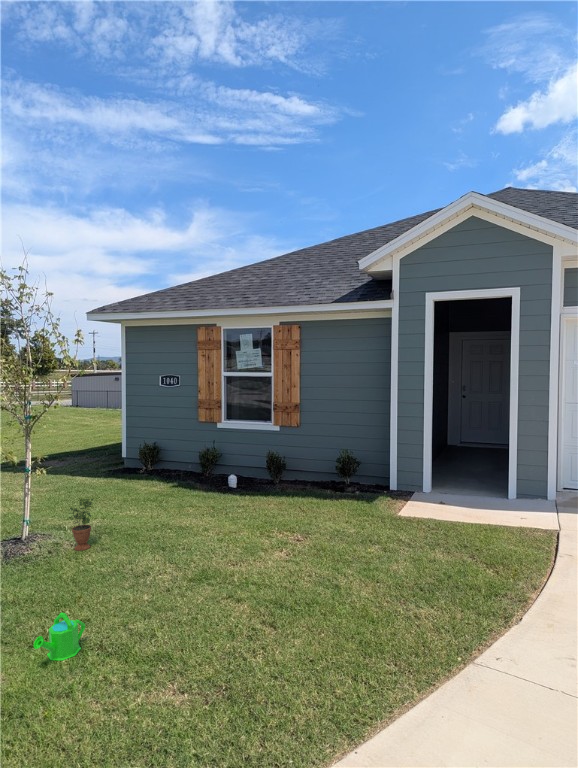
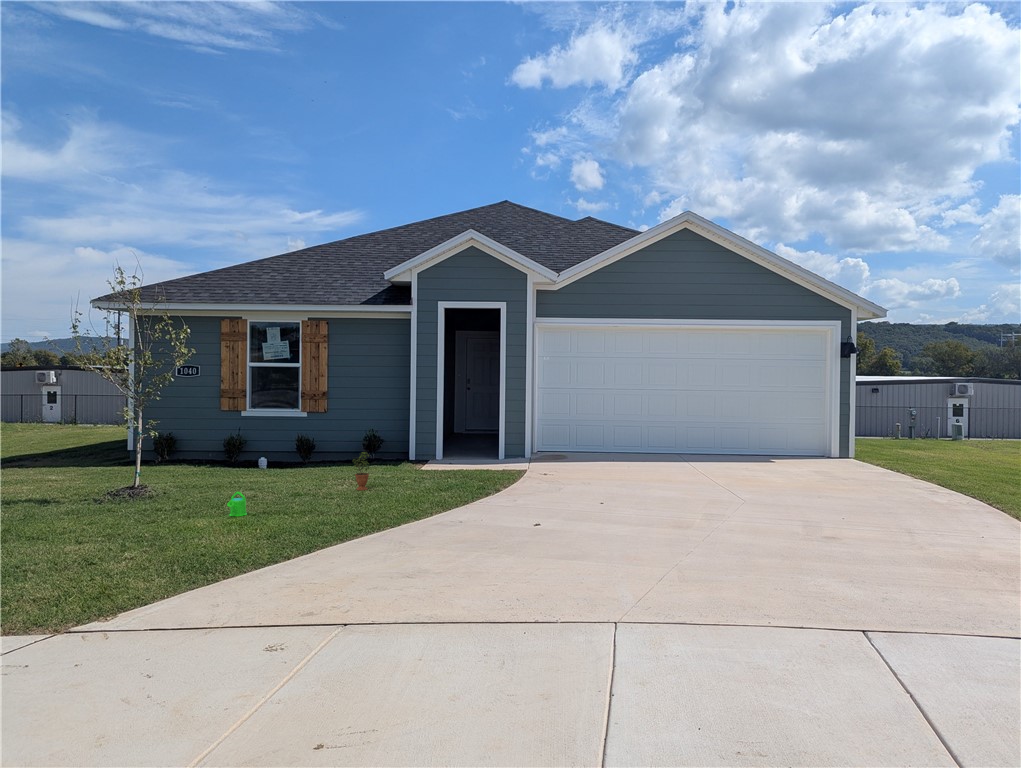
potted plant: present [69,499,93,551] -> present [353,452,369,490]

